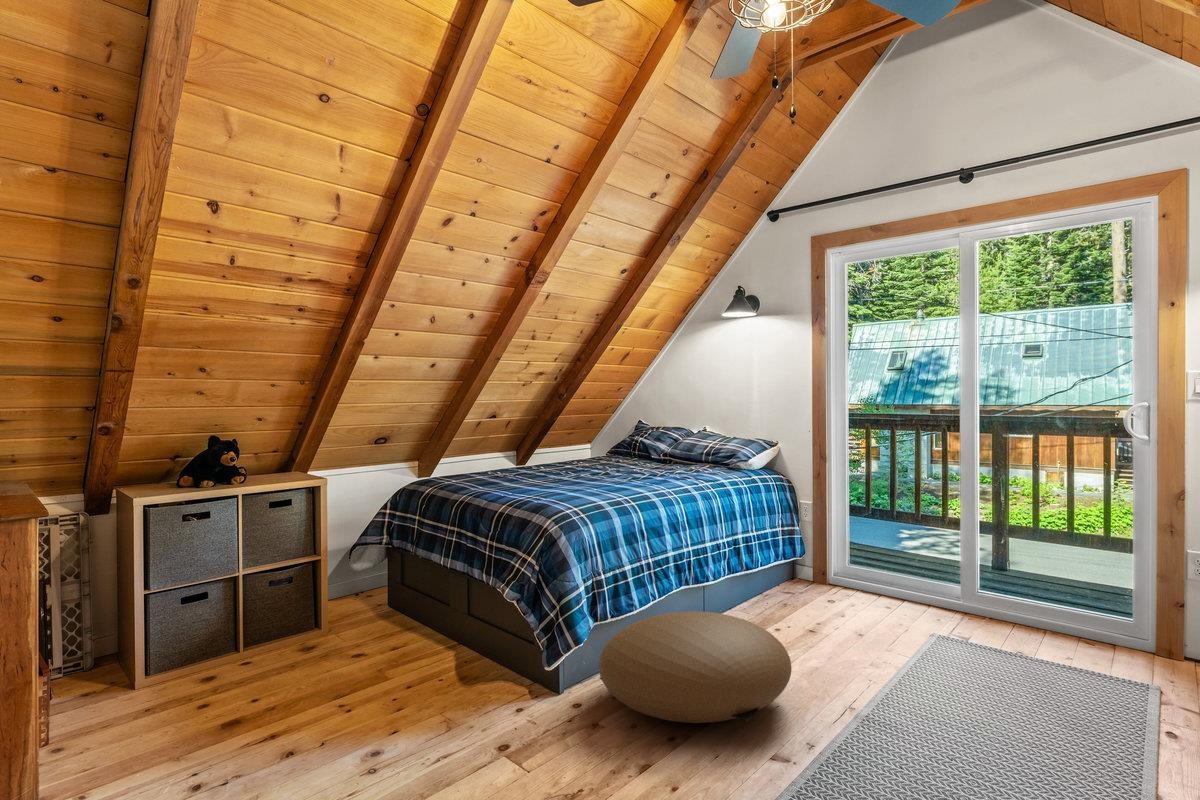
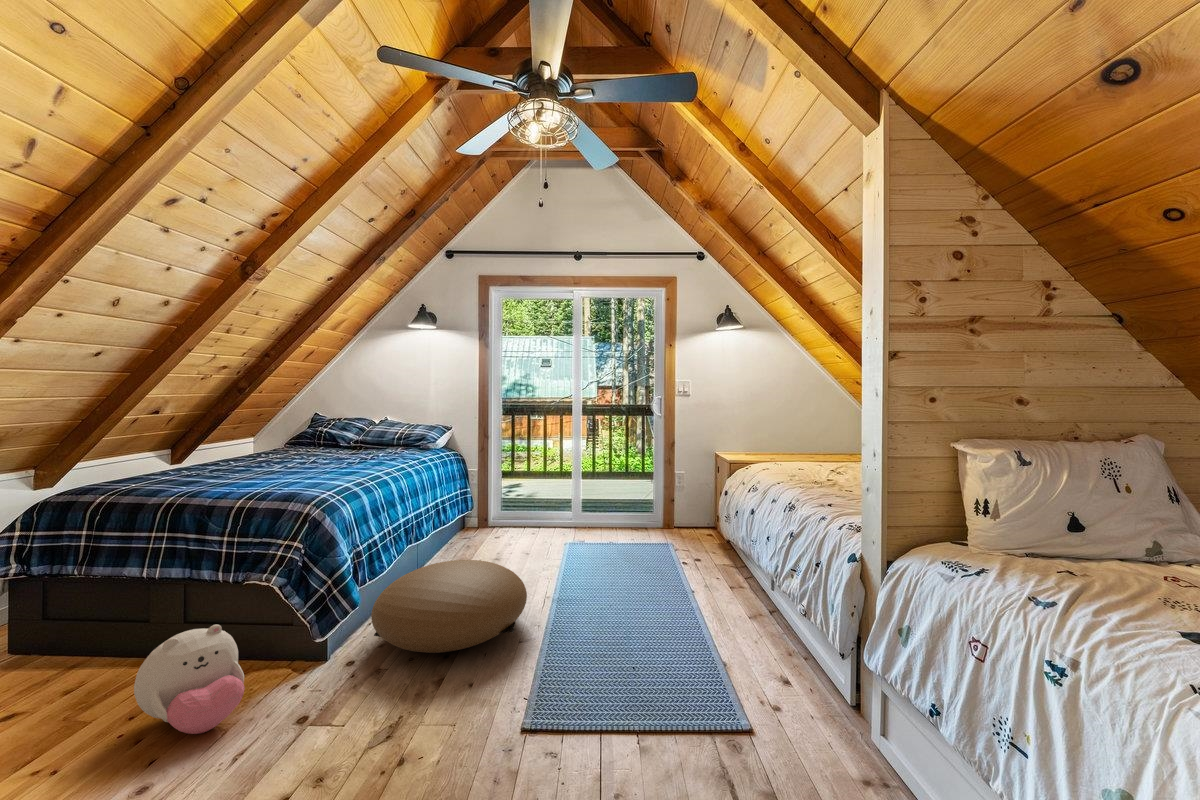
plush toy: none [386,626,470,727] -> present [134,624,245,734]

